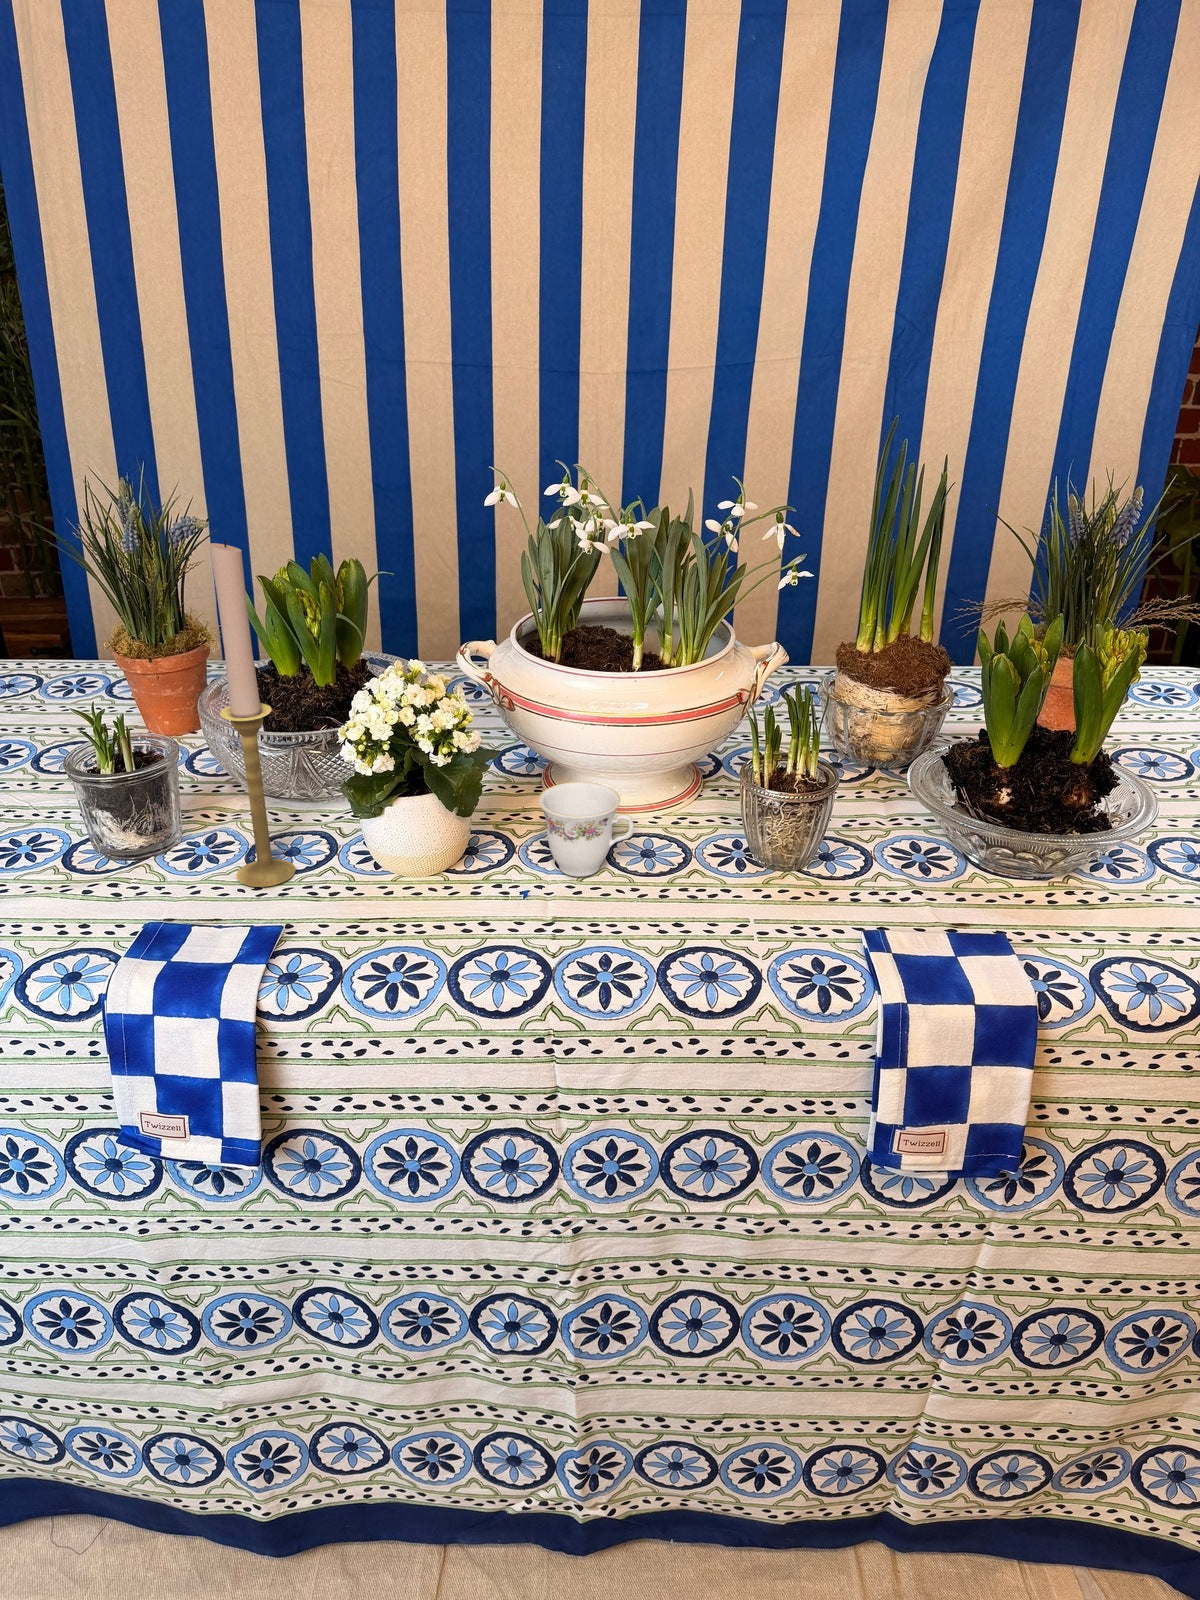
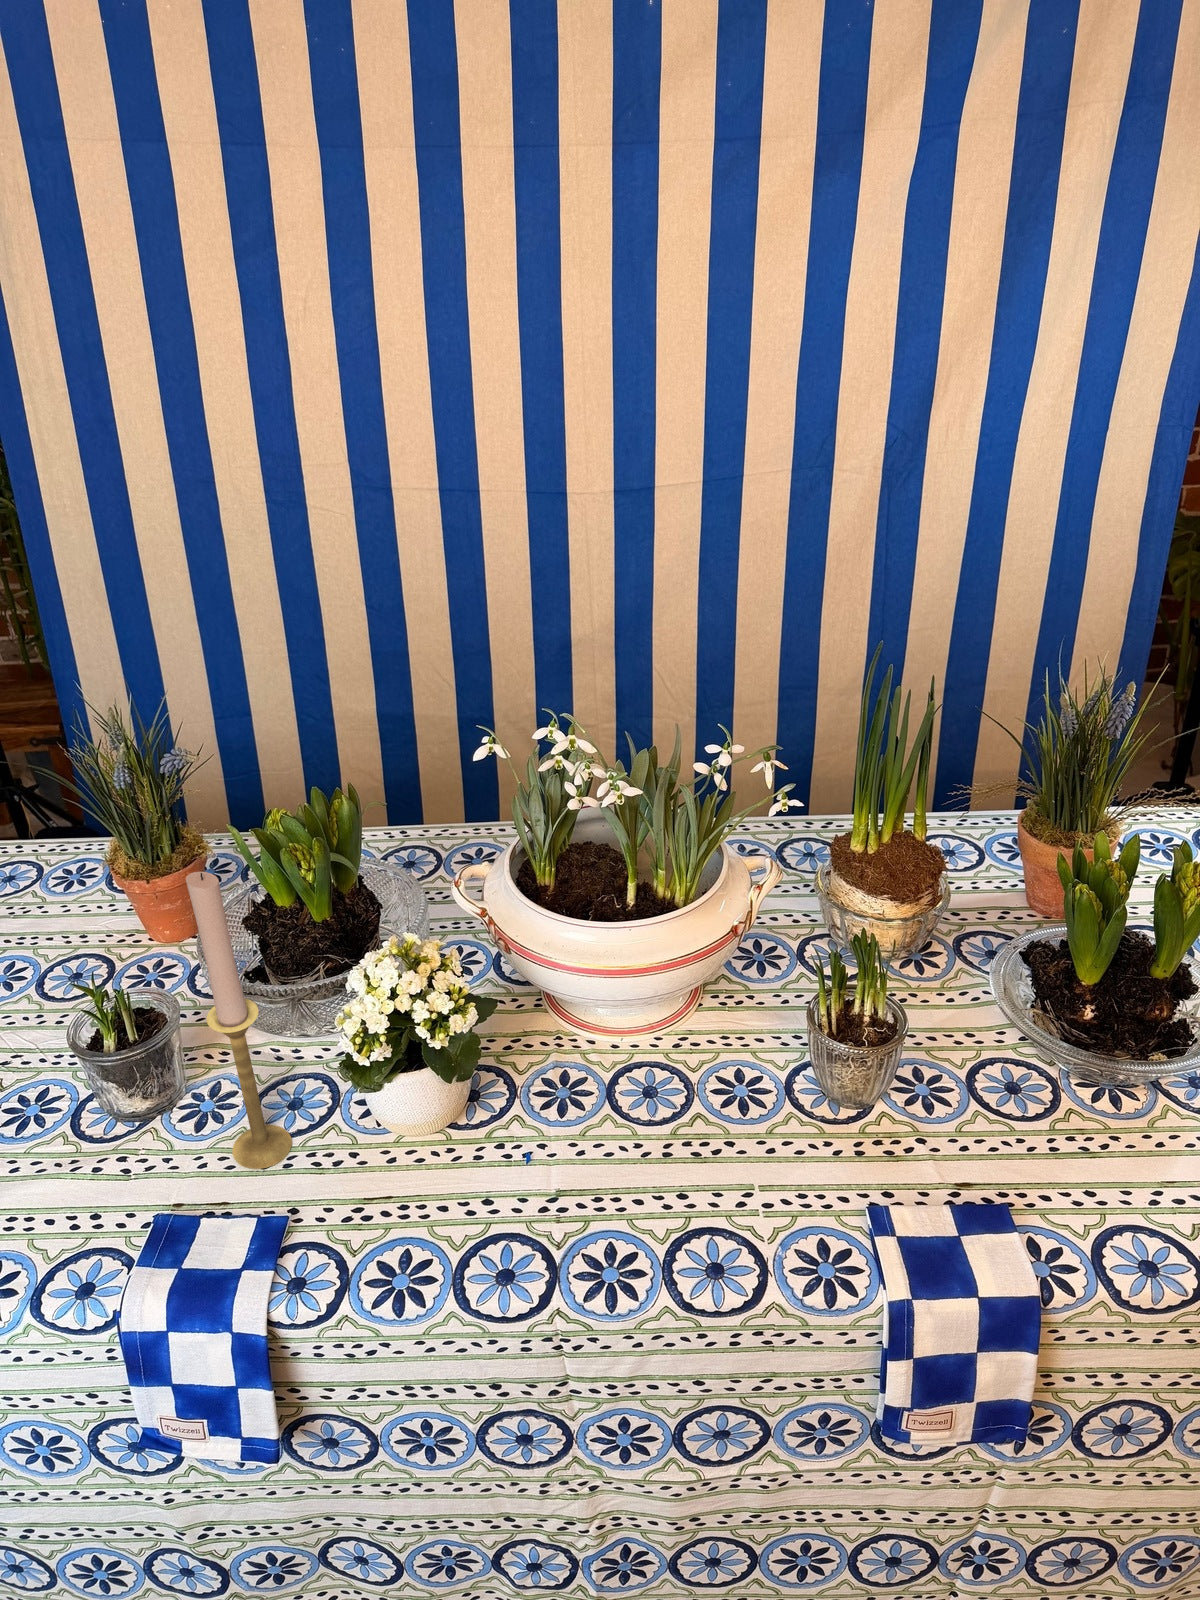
teacup: present [538,782,634,877] -> none [537,1041,636,1142]

